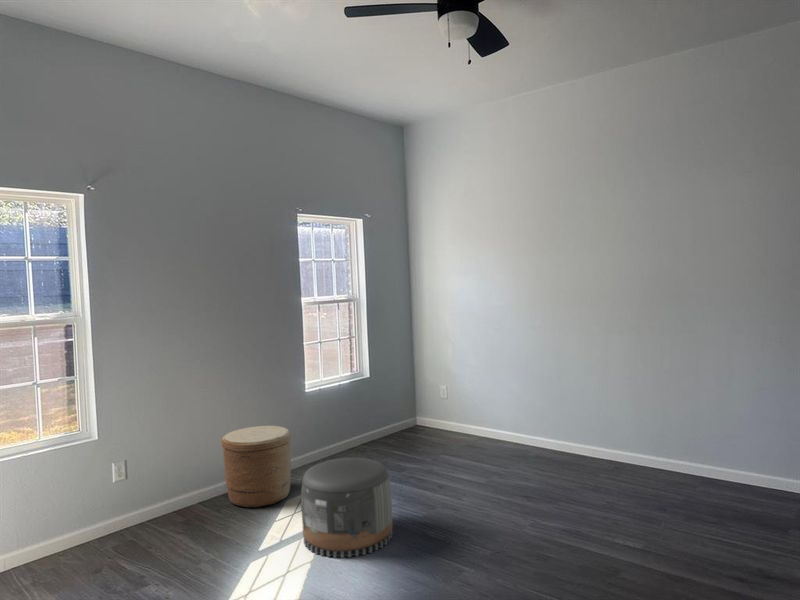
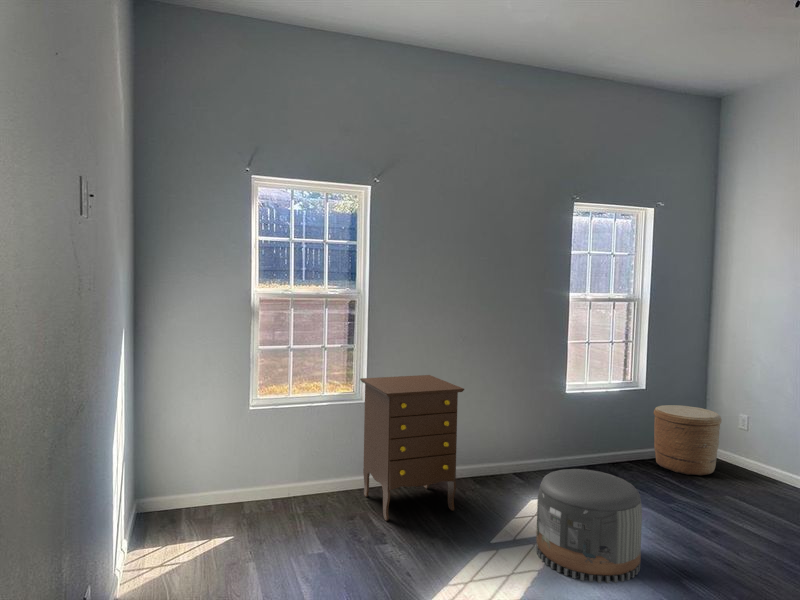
dresser: none [88,397,215,562] -> present [360,375,464,521]
woven basket: present [221,426,291,508] -> present [654,405,722,476]

